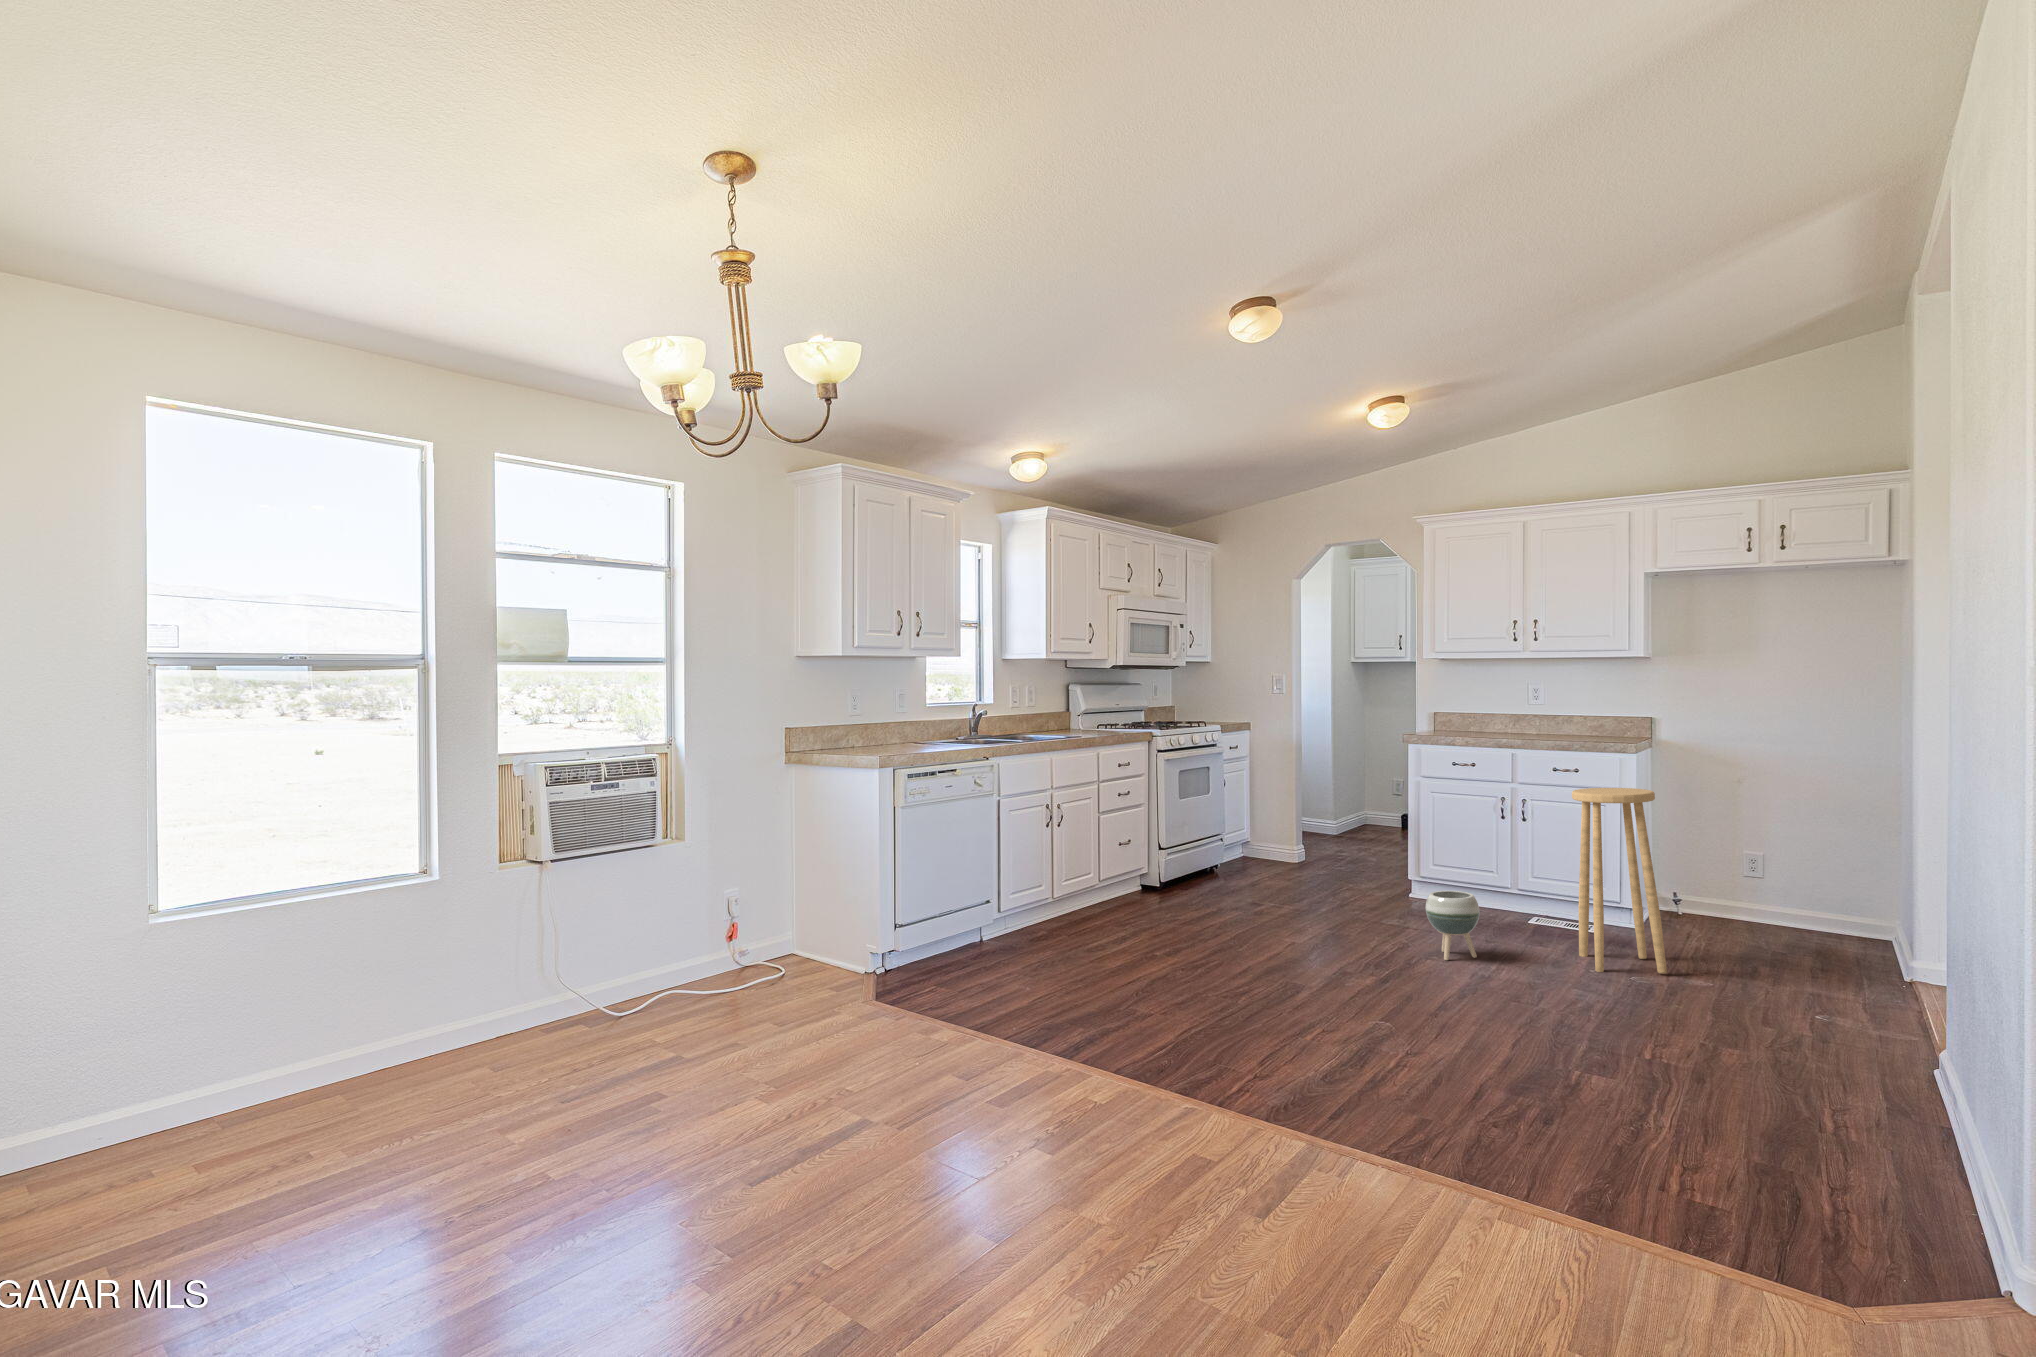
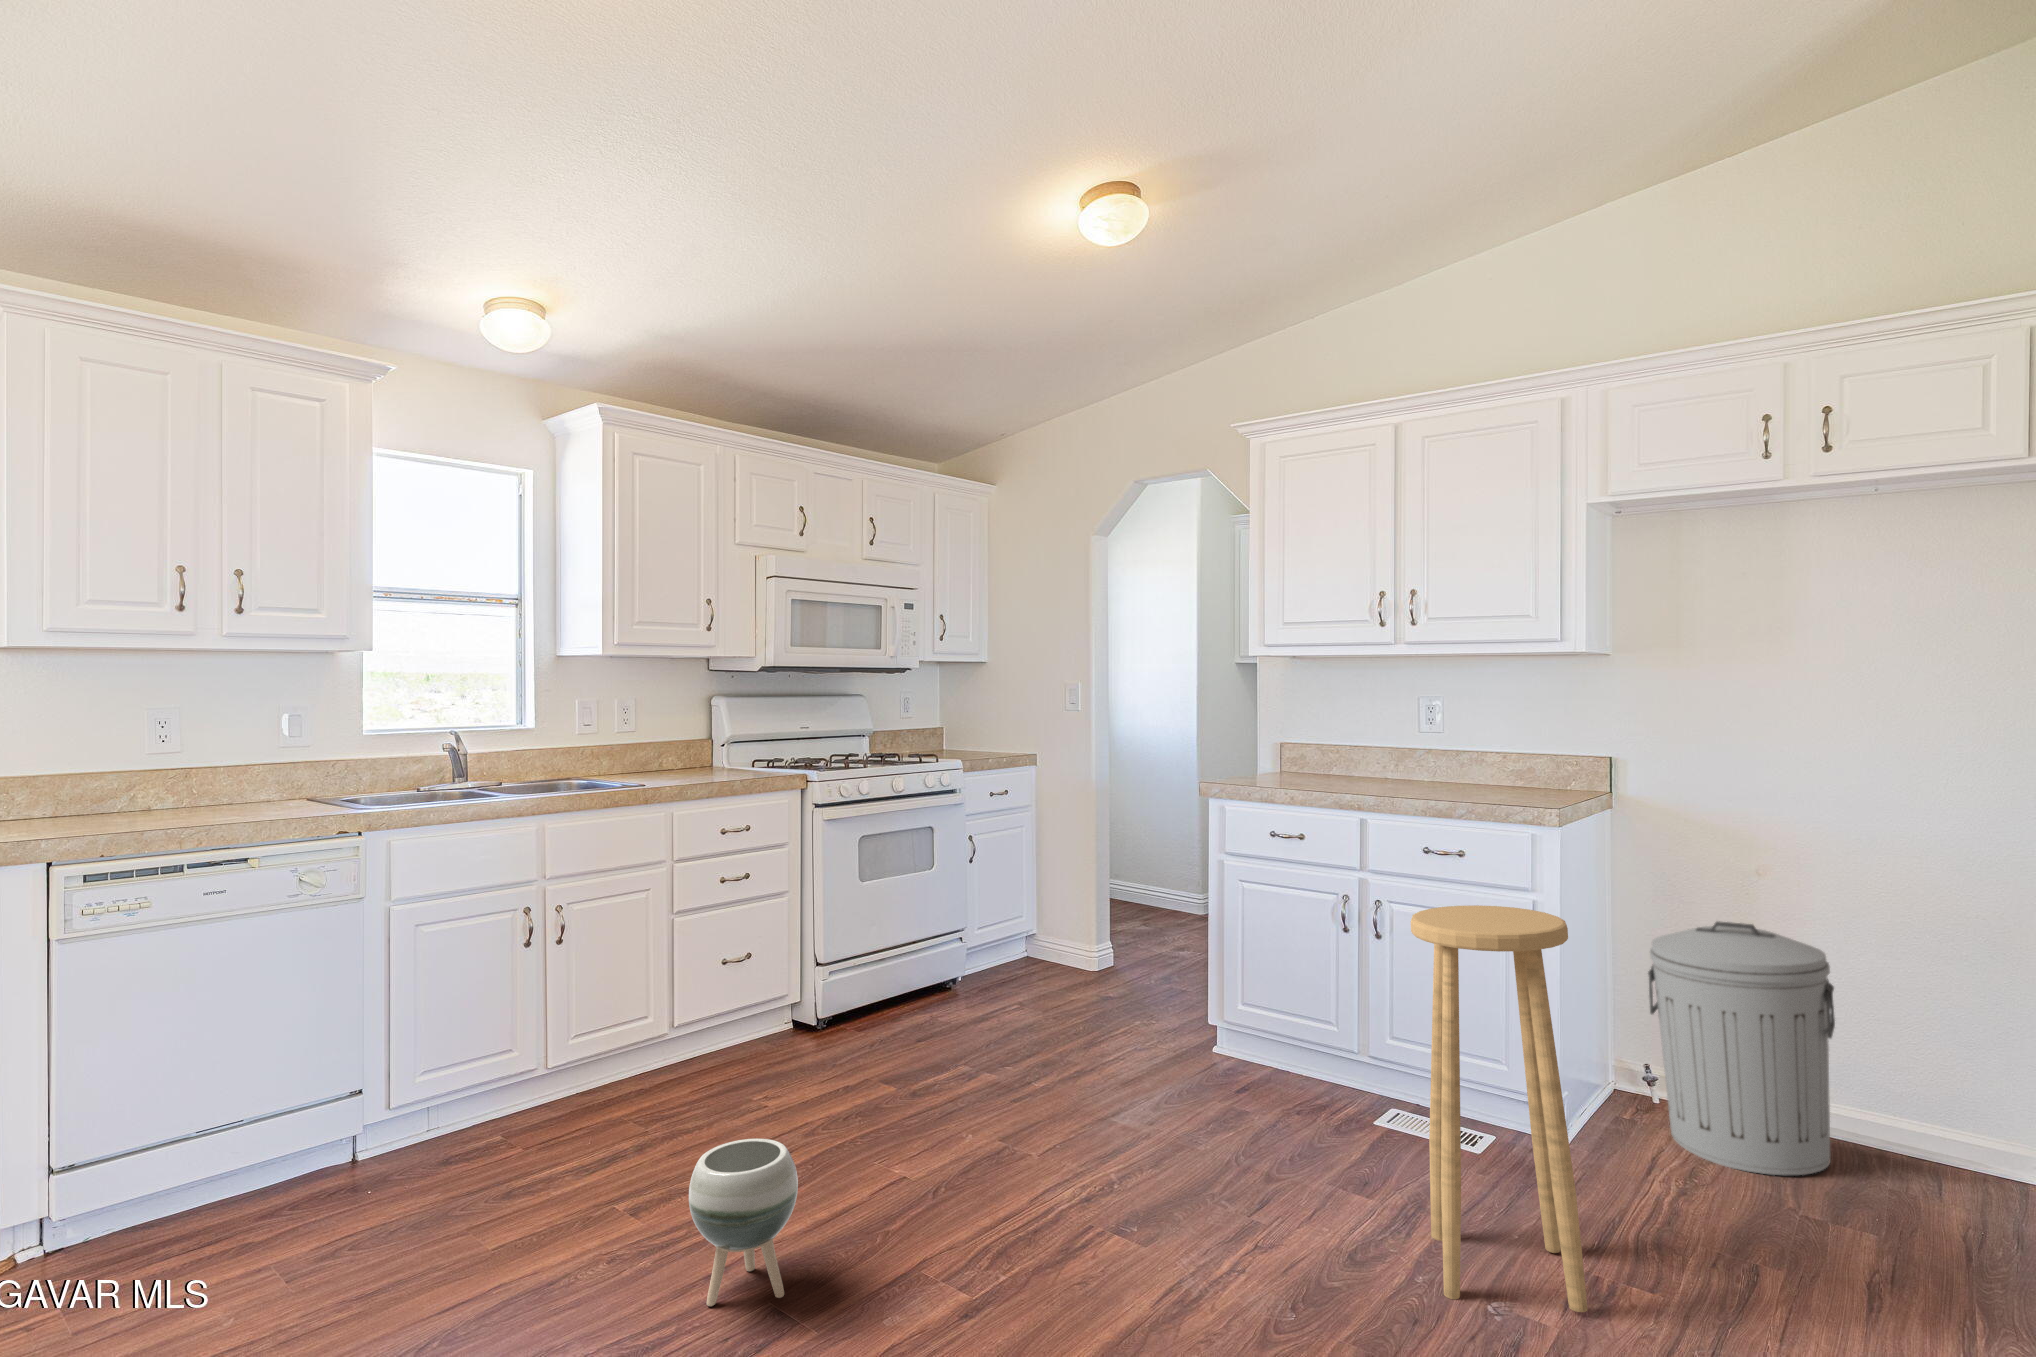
trash can: none [1677,806,1780,936] -> present [1648,921,1835,1175]
planter: present [1426,891,1480,960] -> present [689,1139,798,1306]

